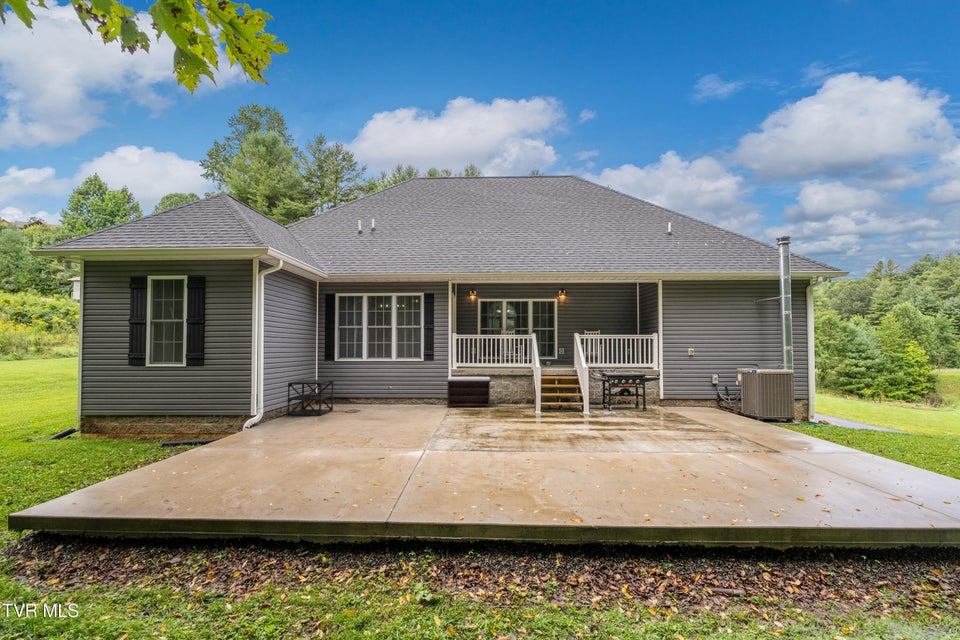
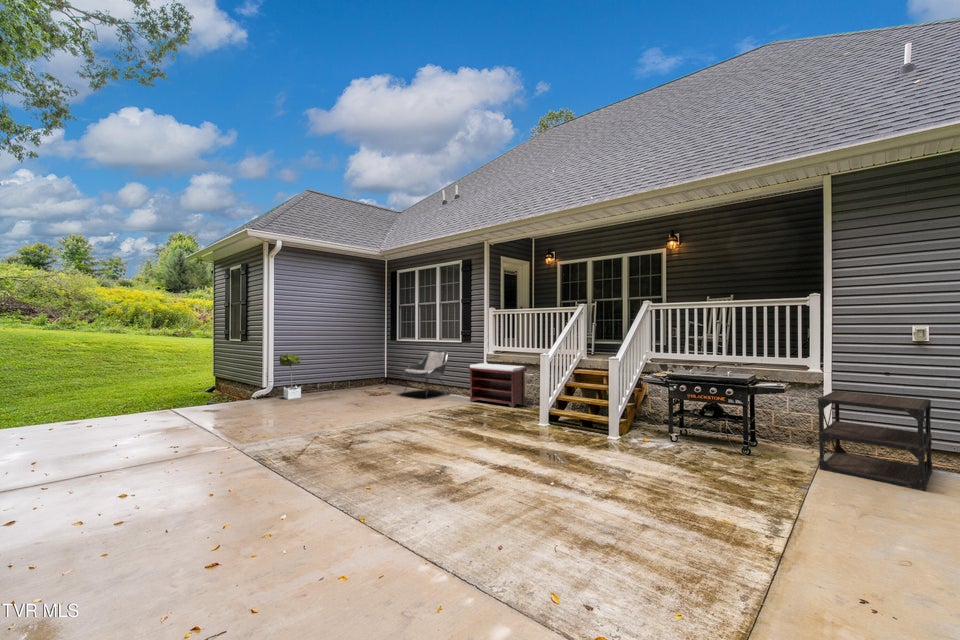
lounge chair: none [376,368,415,410] -> present [402,350,449,399]
potted tree: none [263,374,287,425] -> present [279,353,301,399]
side table: present [287,380,334,416] -> present [818,391,933,491]

